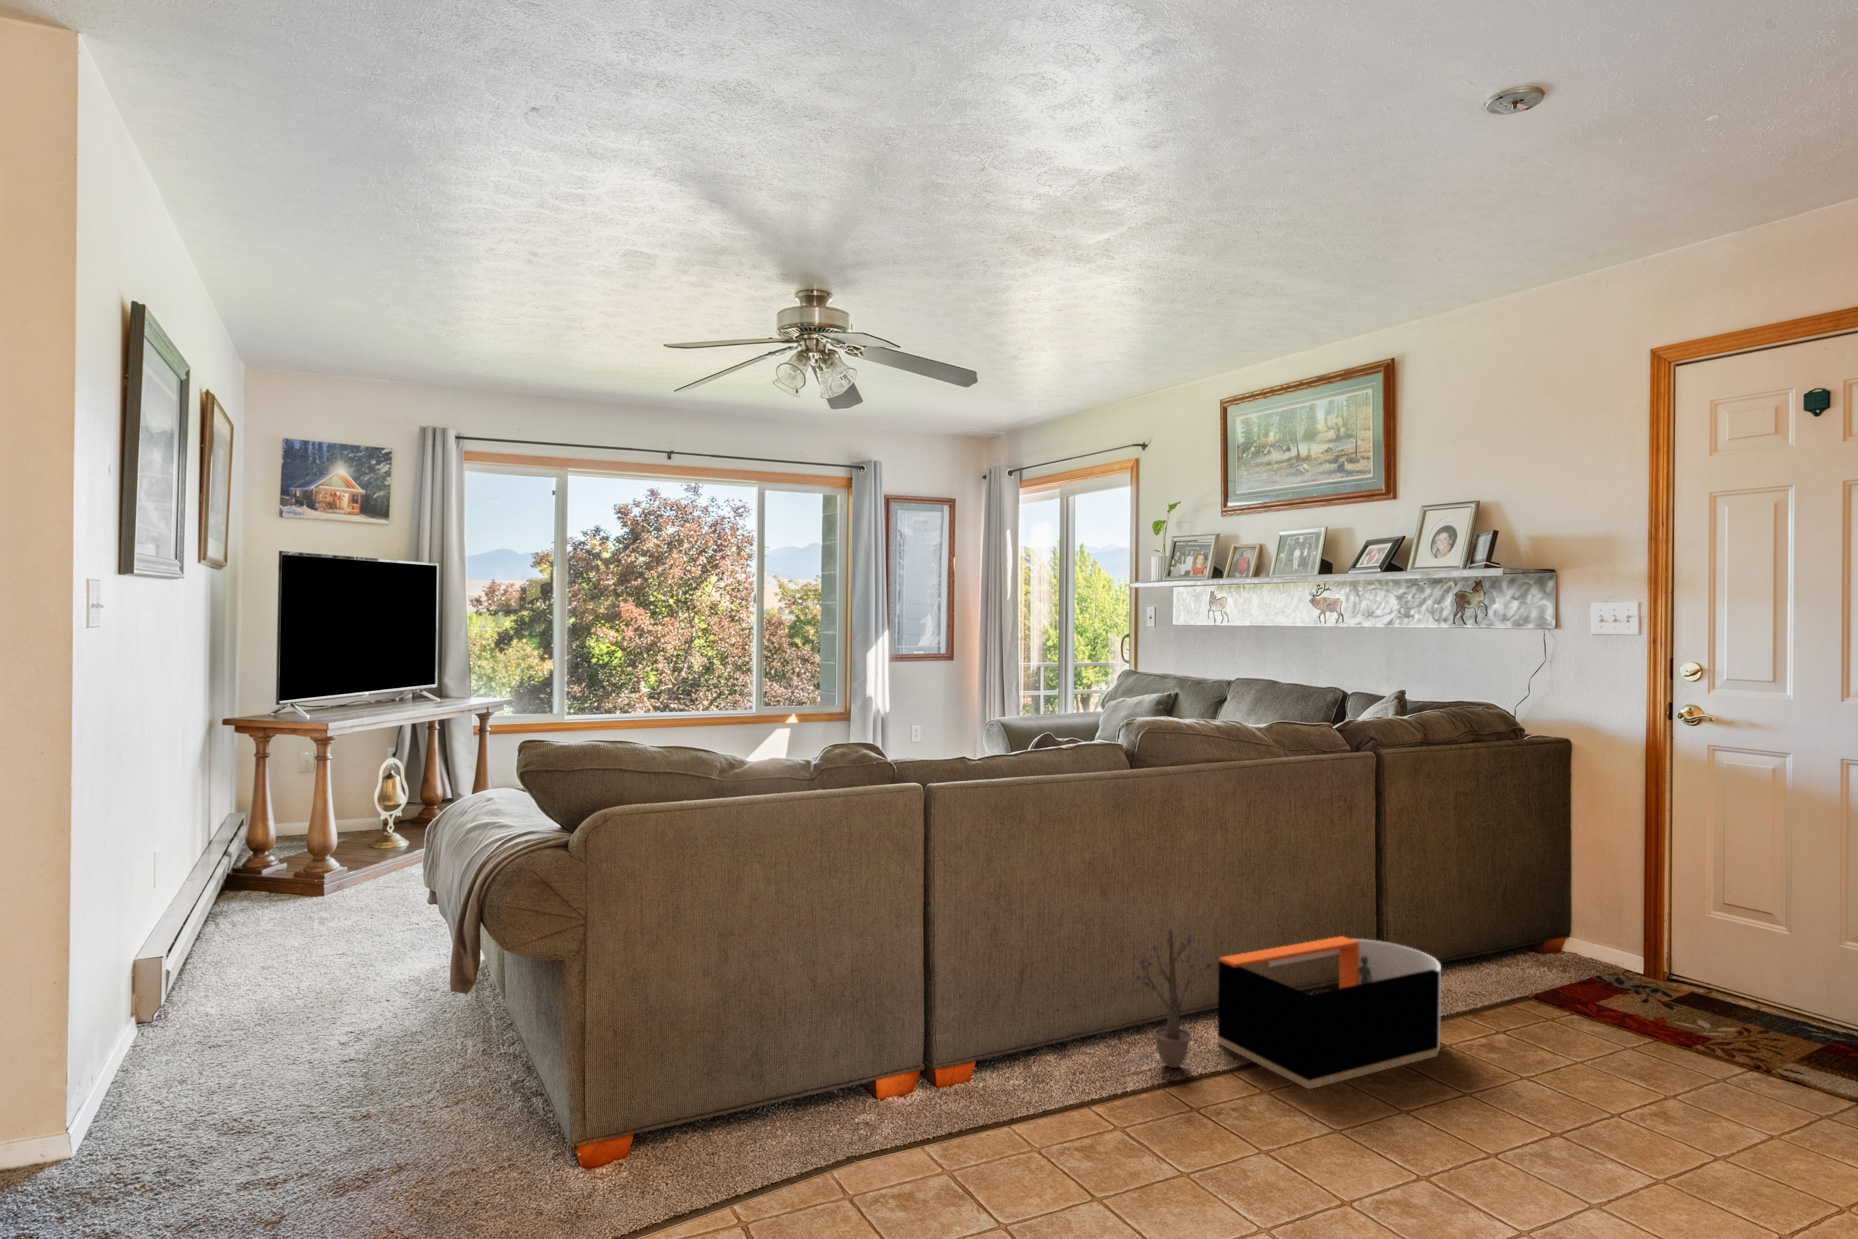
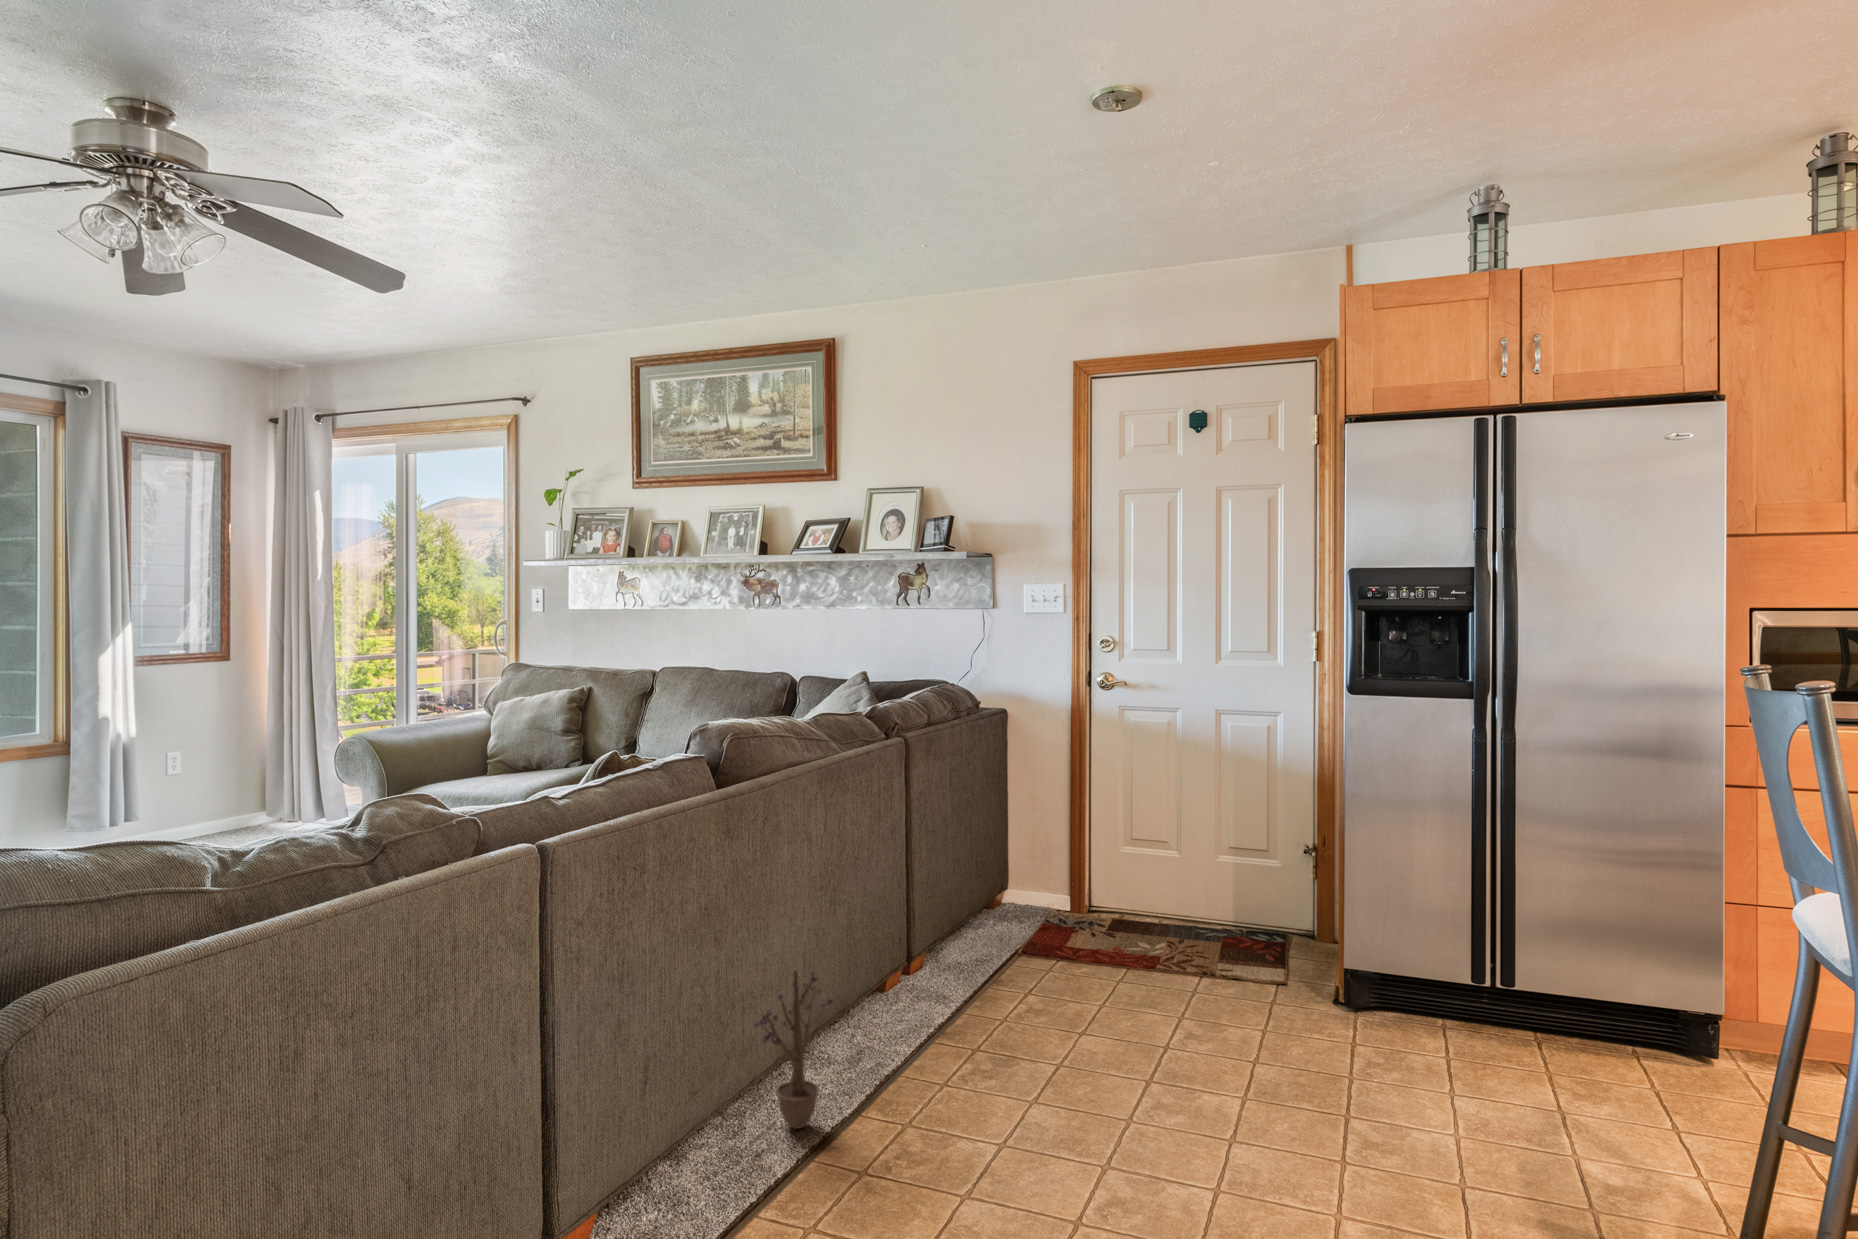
storage bin: present [1218,936,1441,1089] -> none [818,933,1009,1109]

